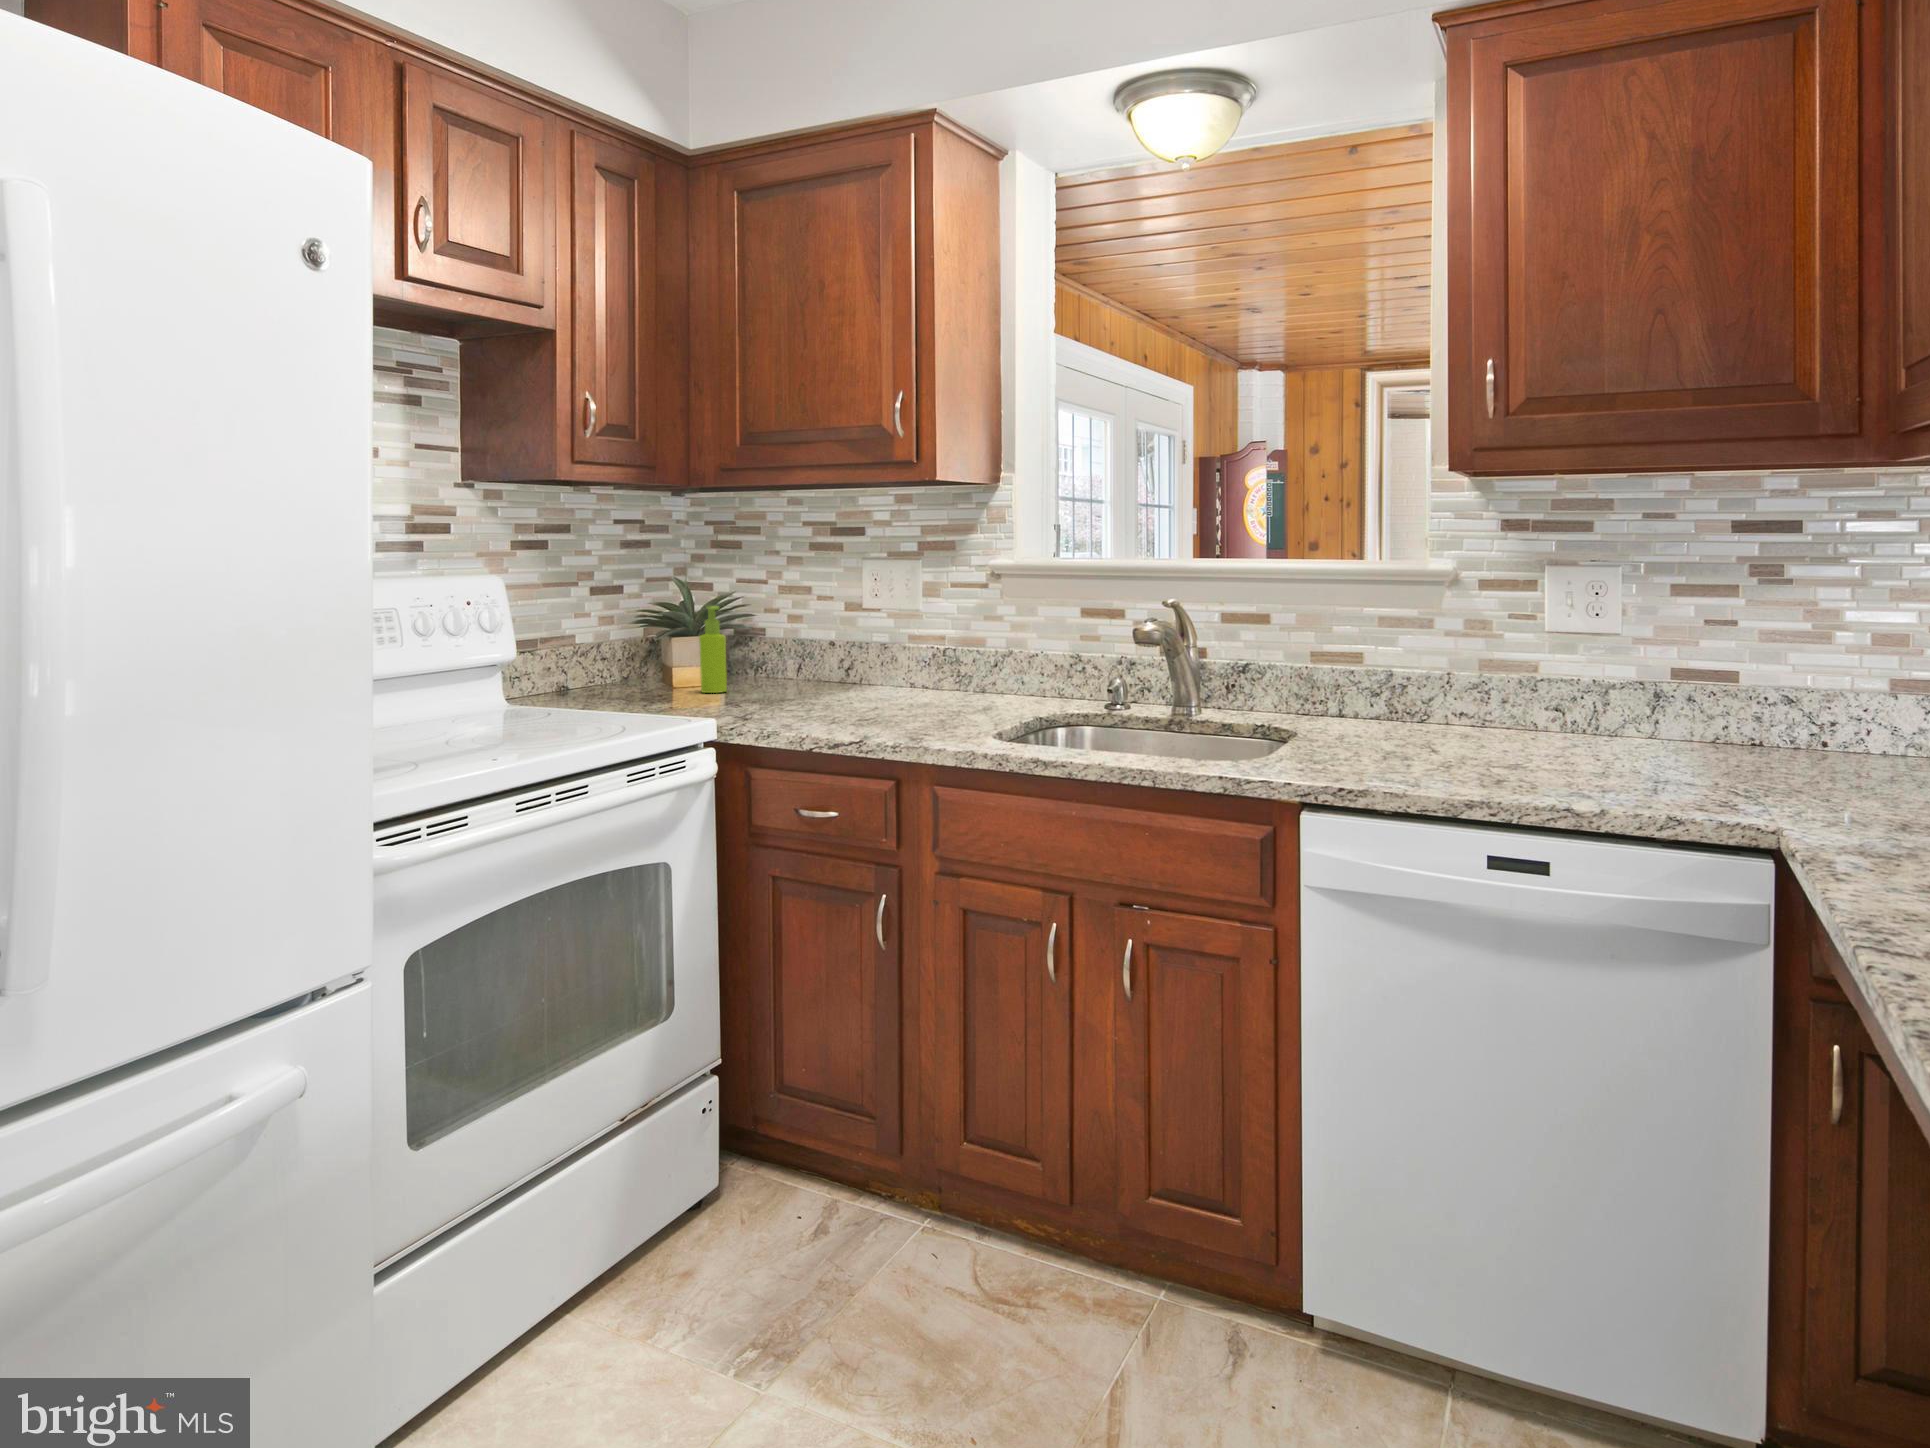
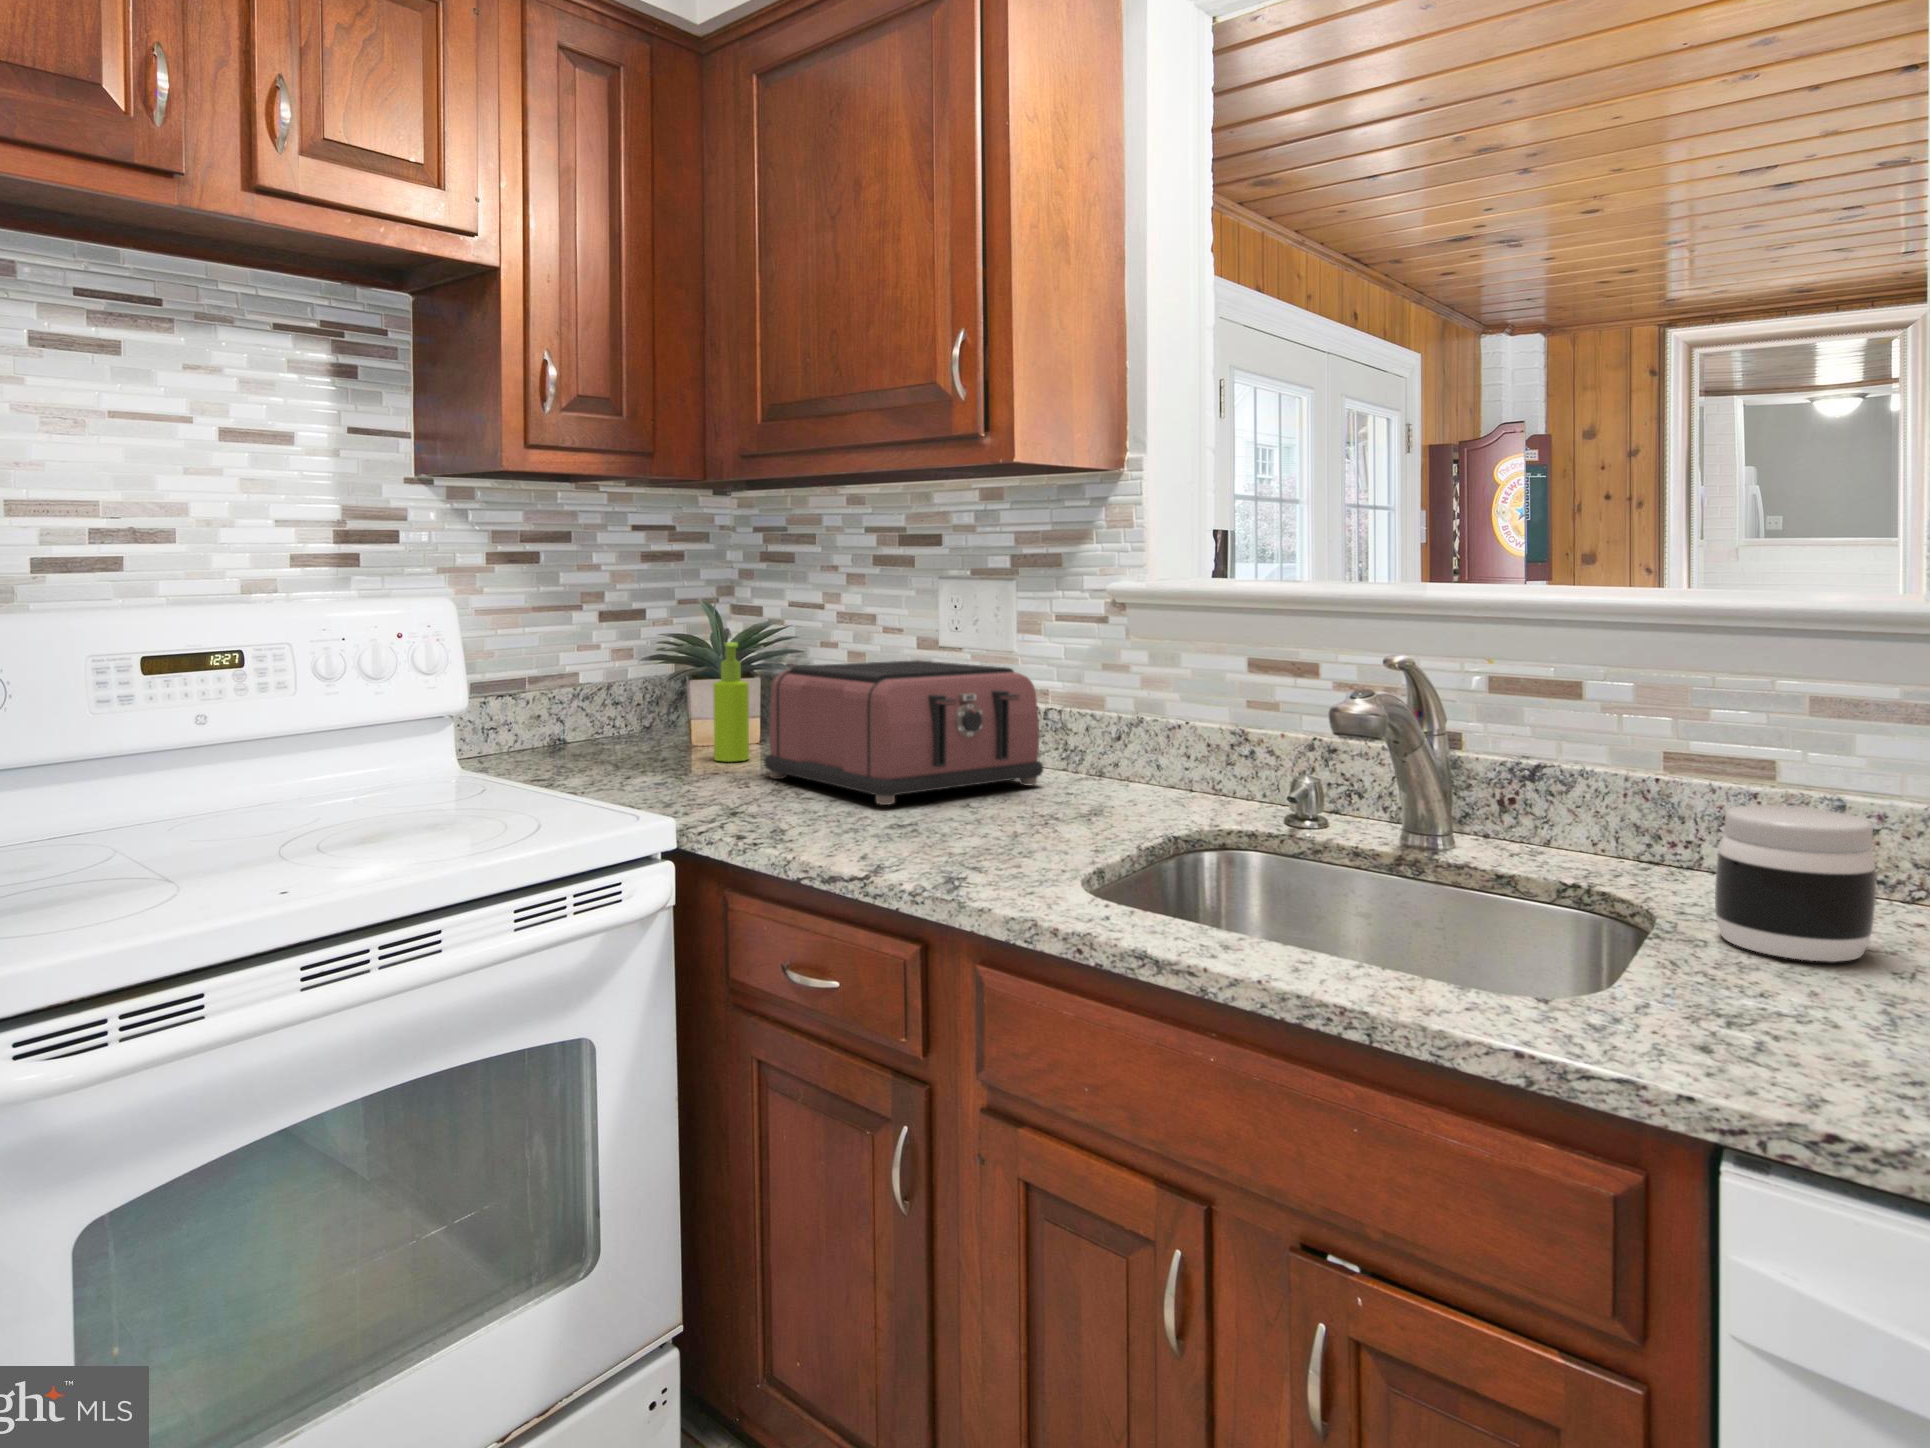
toaster: none [748,617,946,708] -> present [764,660,1043,805]
jar: none [1325,670,1395,744] -> present [1715,805,1876,962]

